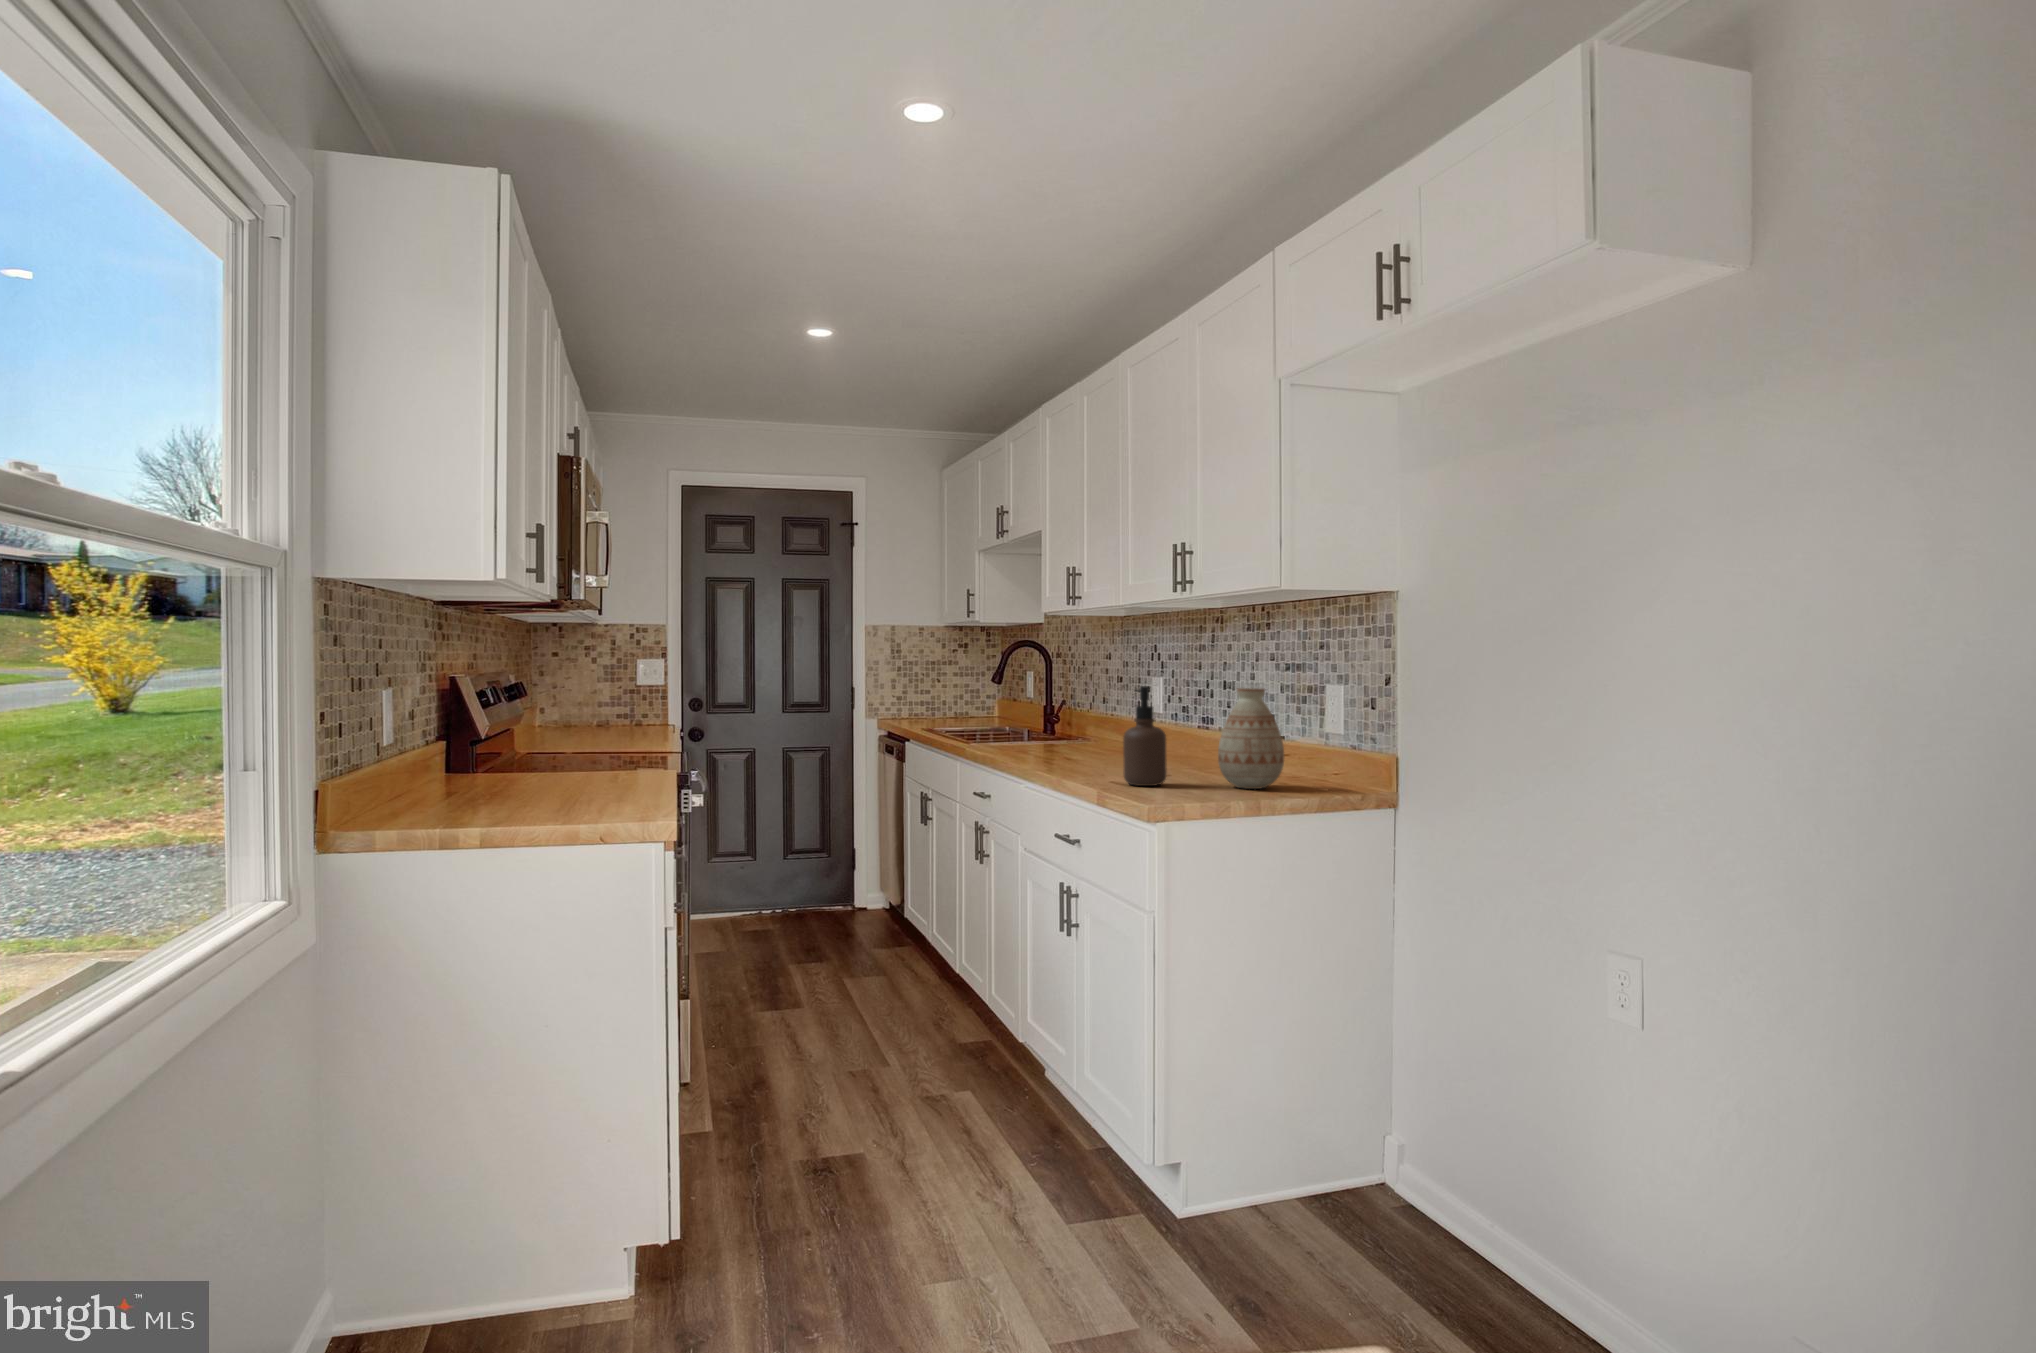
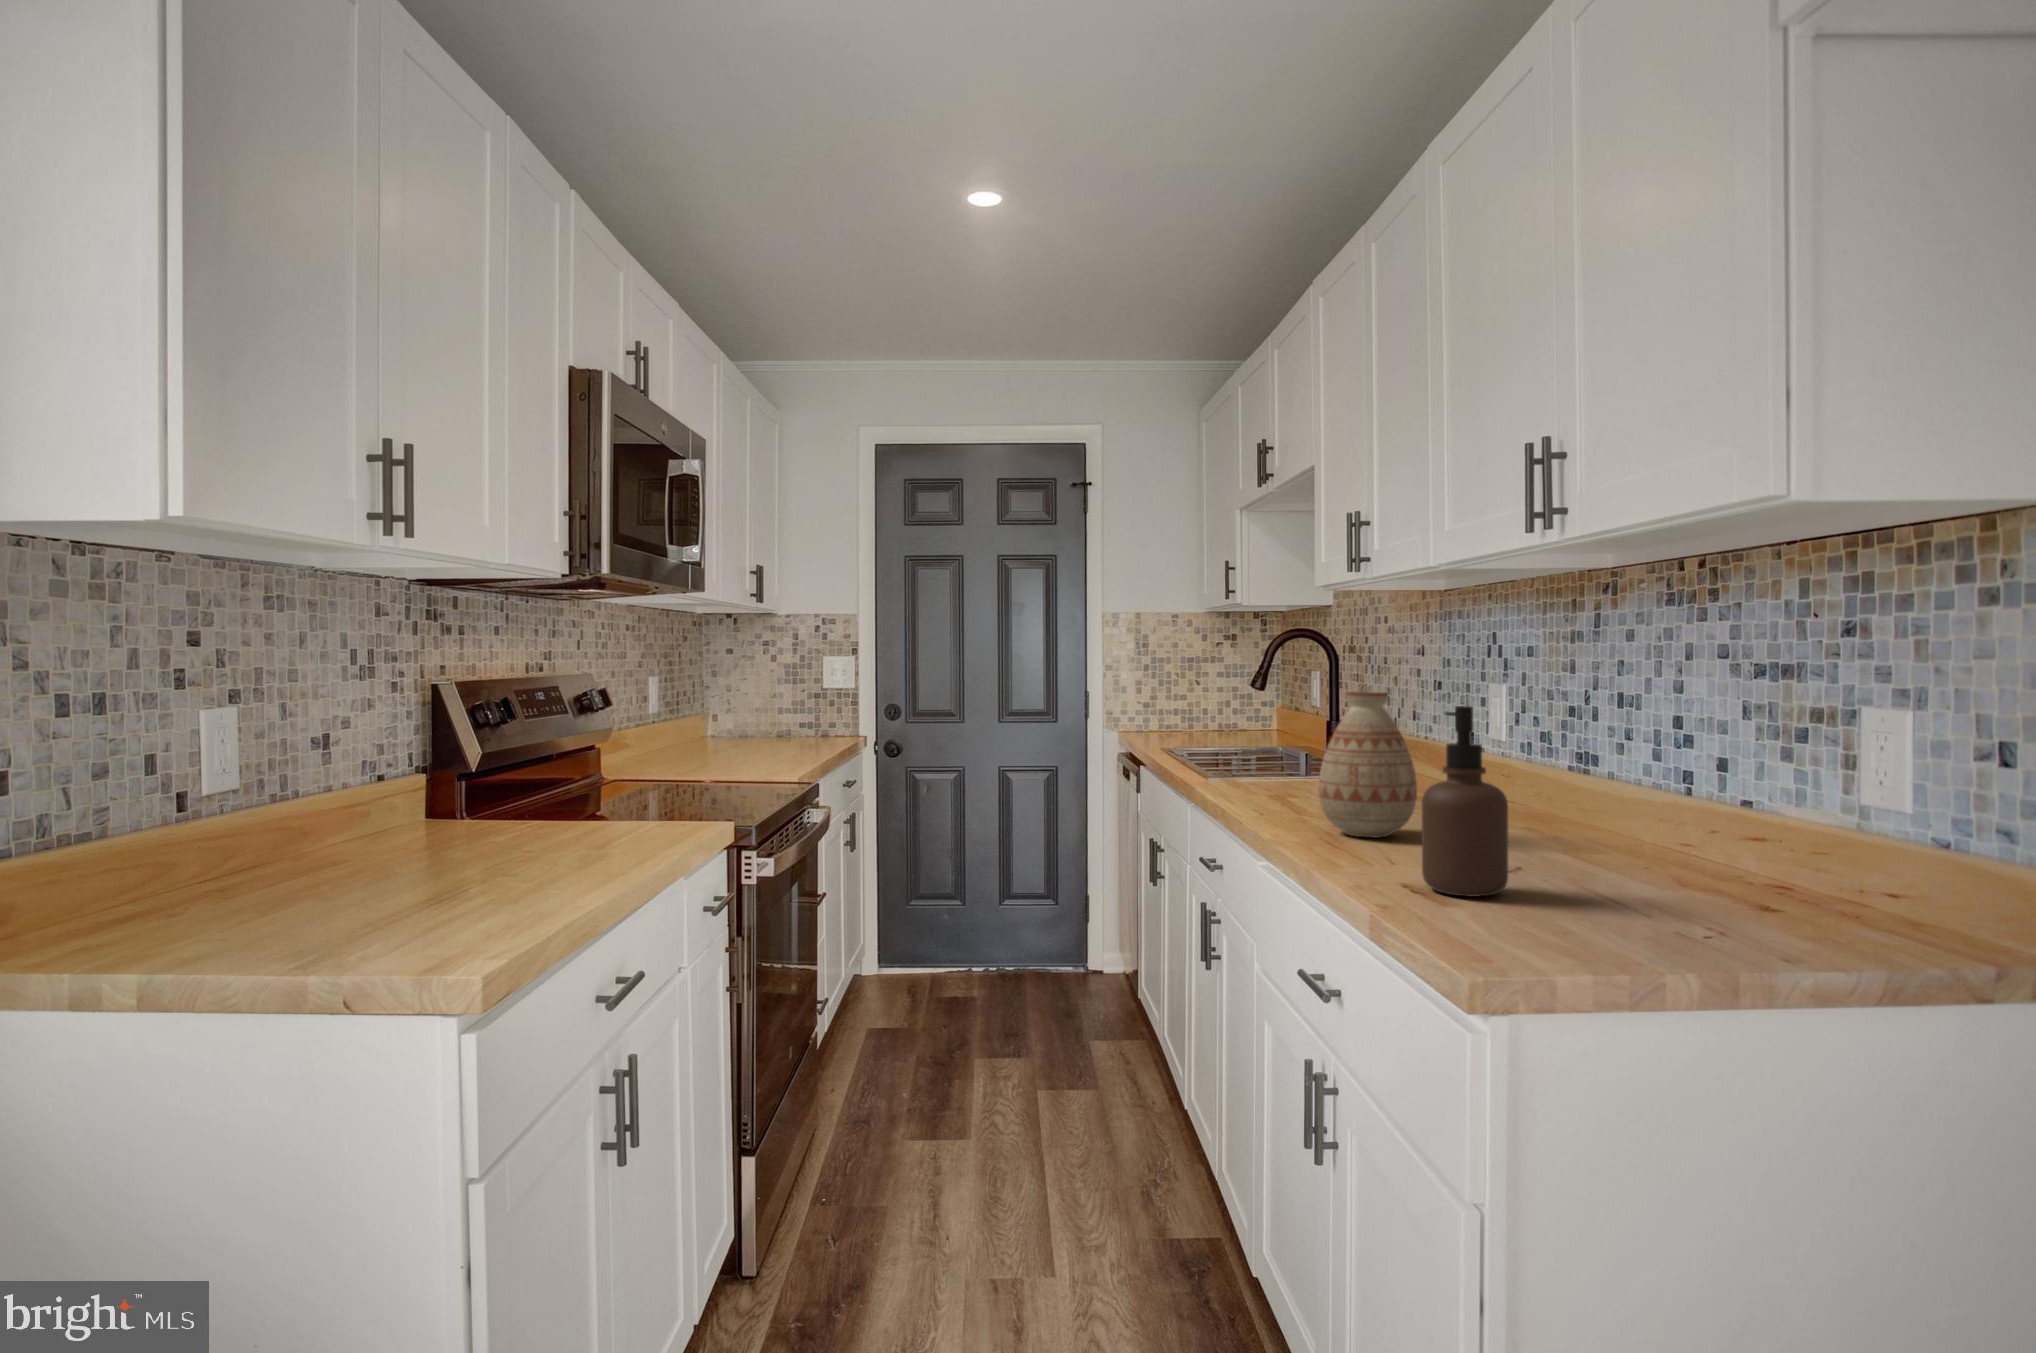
vase: present [1218,688,1284,789] -> present [1319,691,1417,837]

